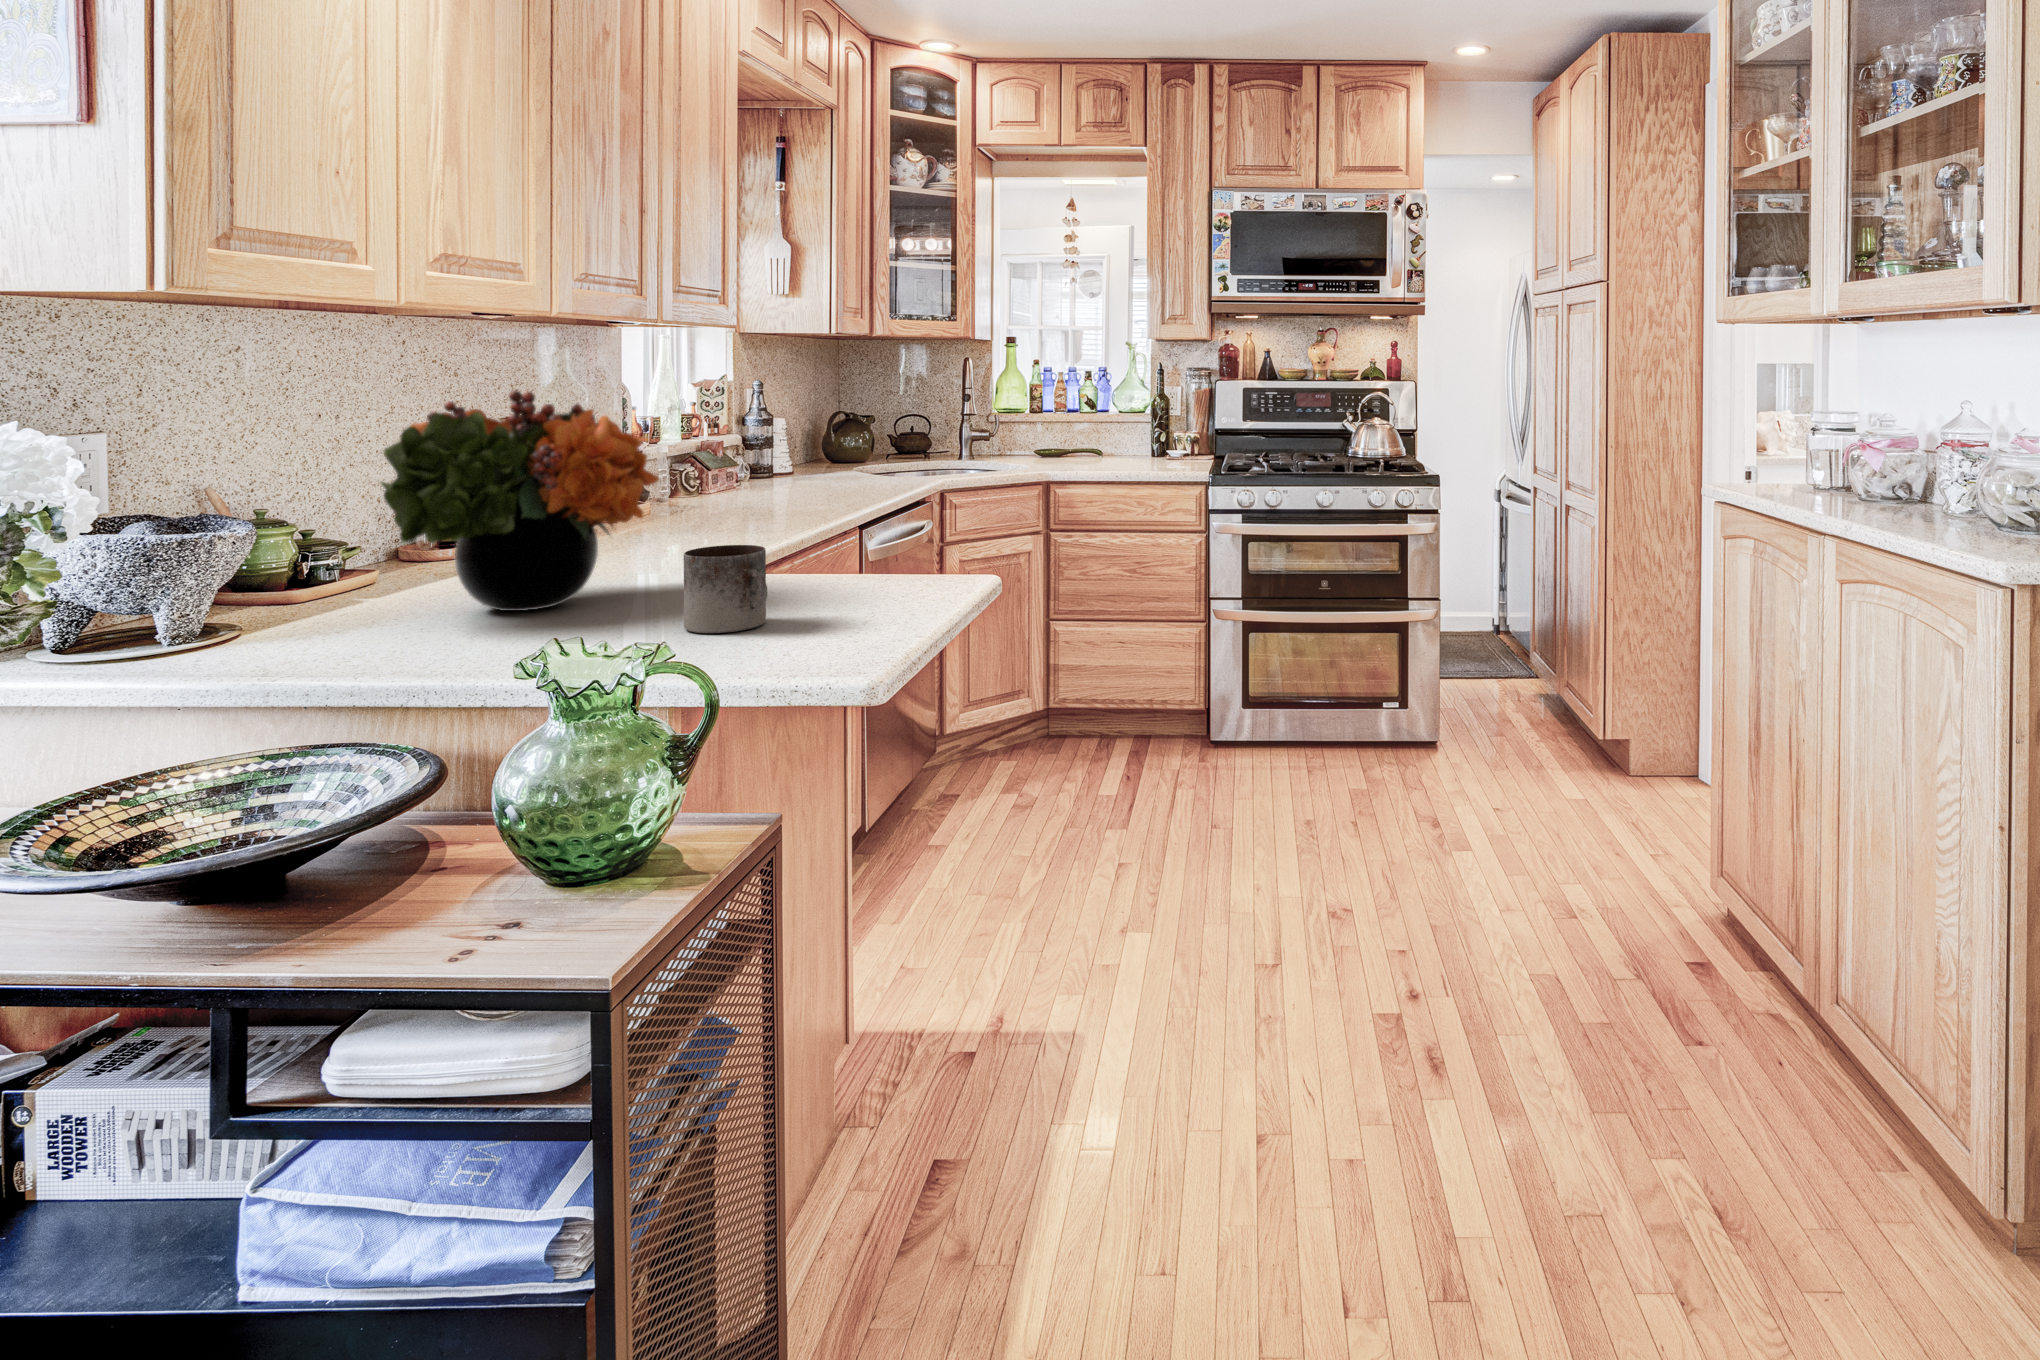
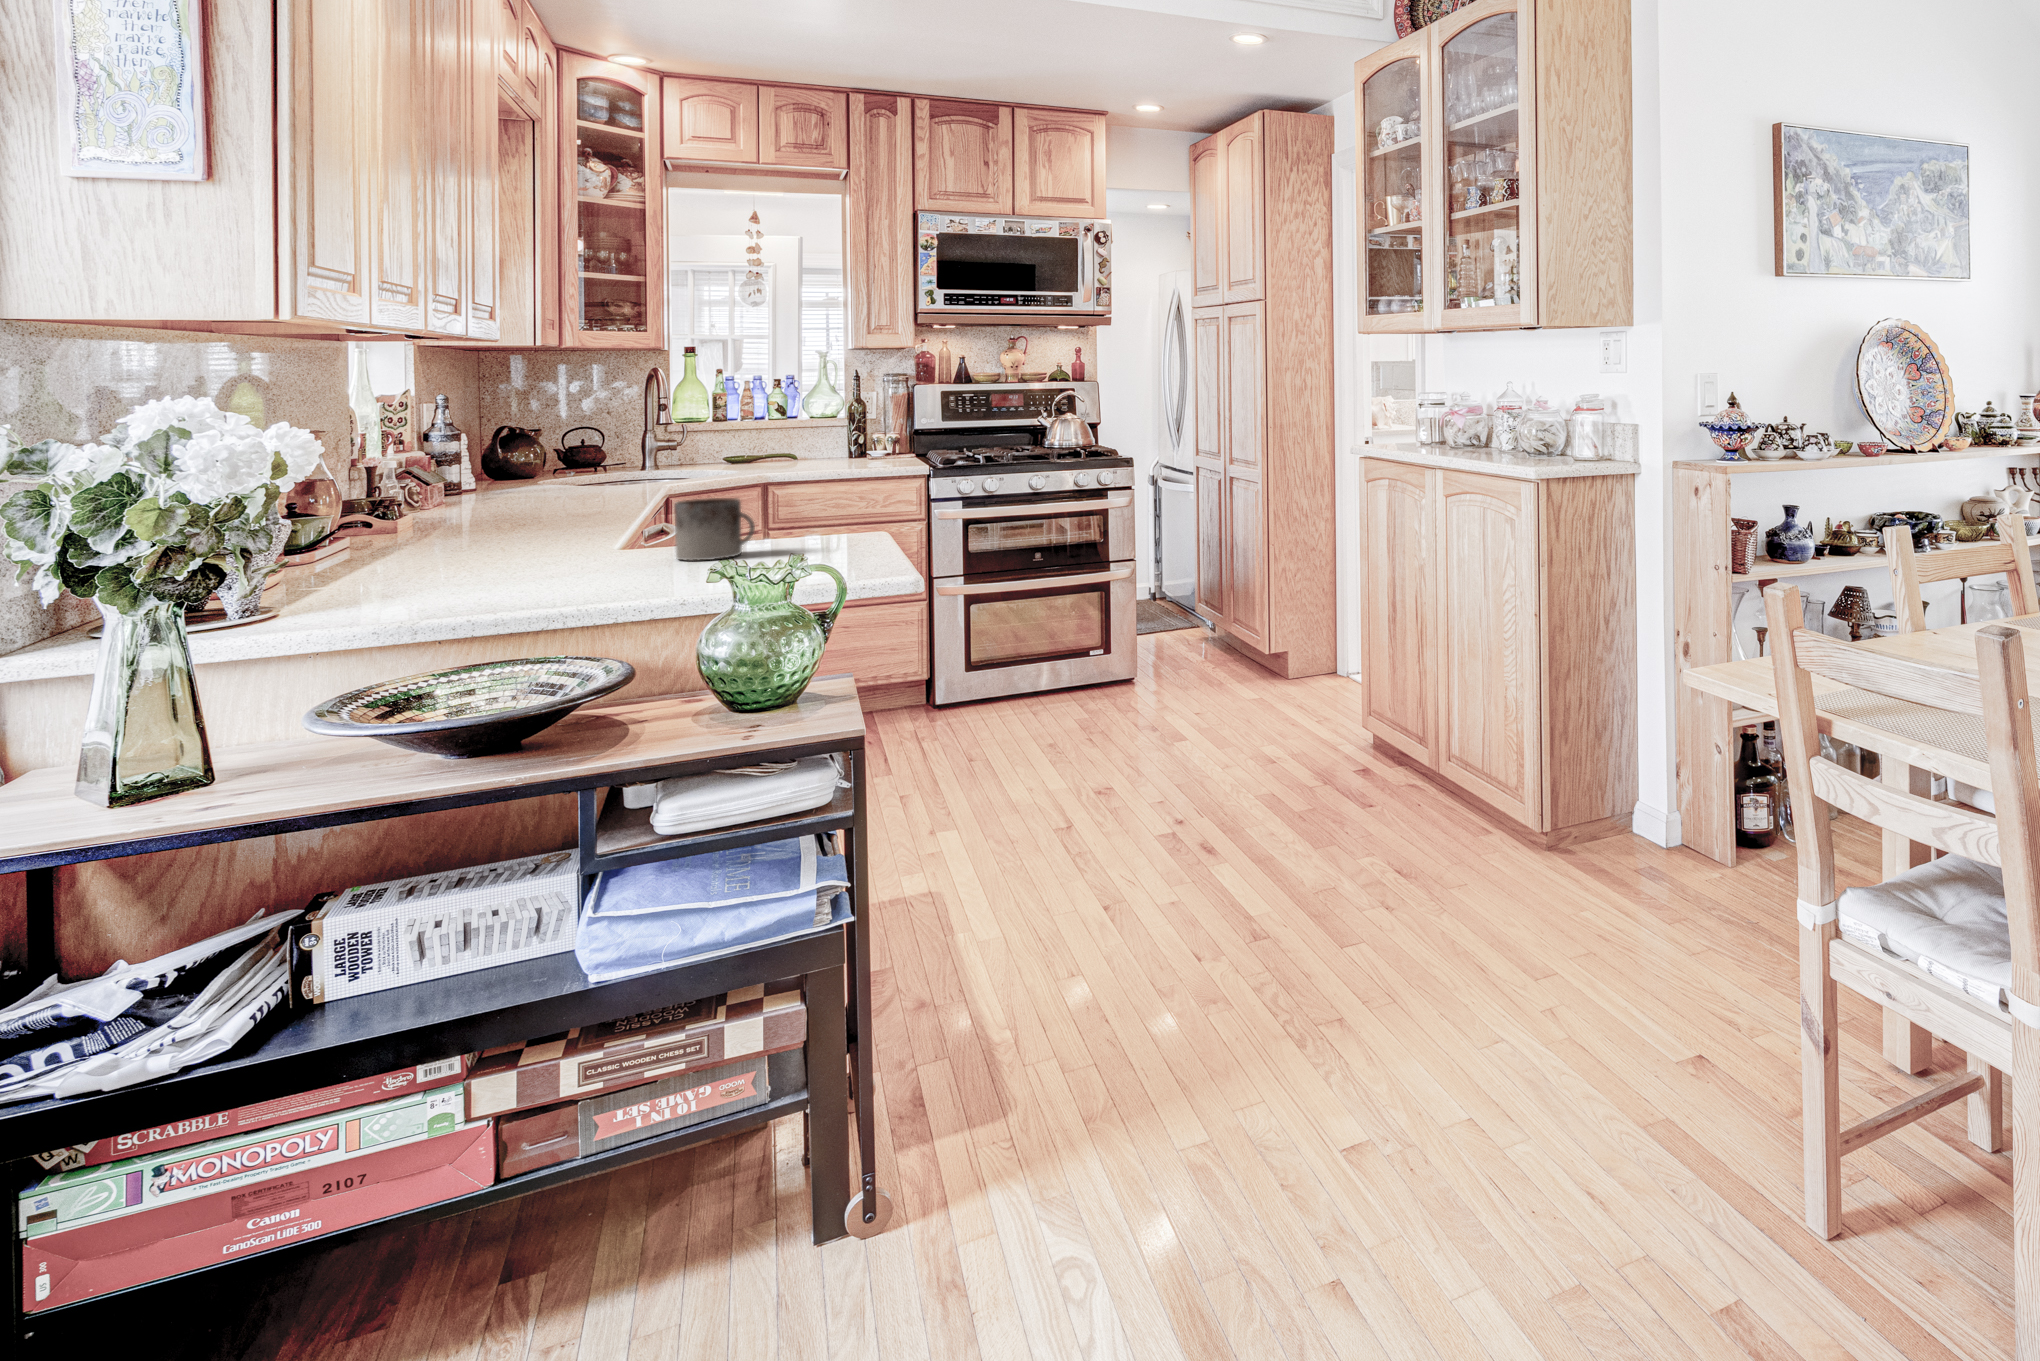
flower arrangement: present [381,390,659,611] -> none [341,386,600,565]

